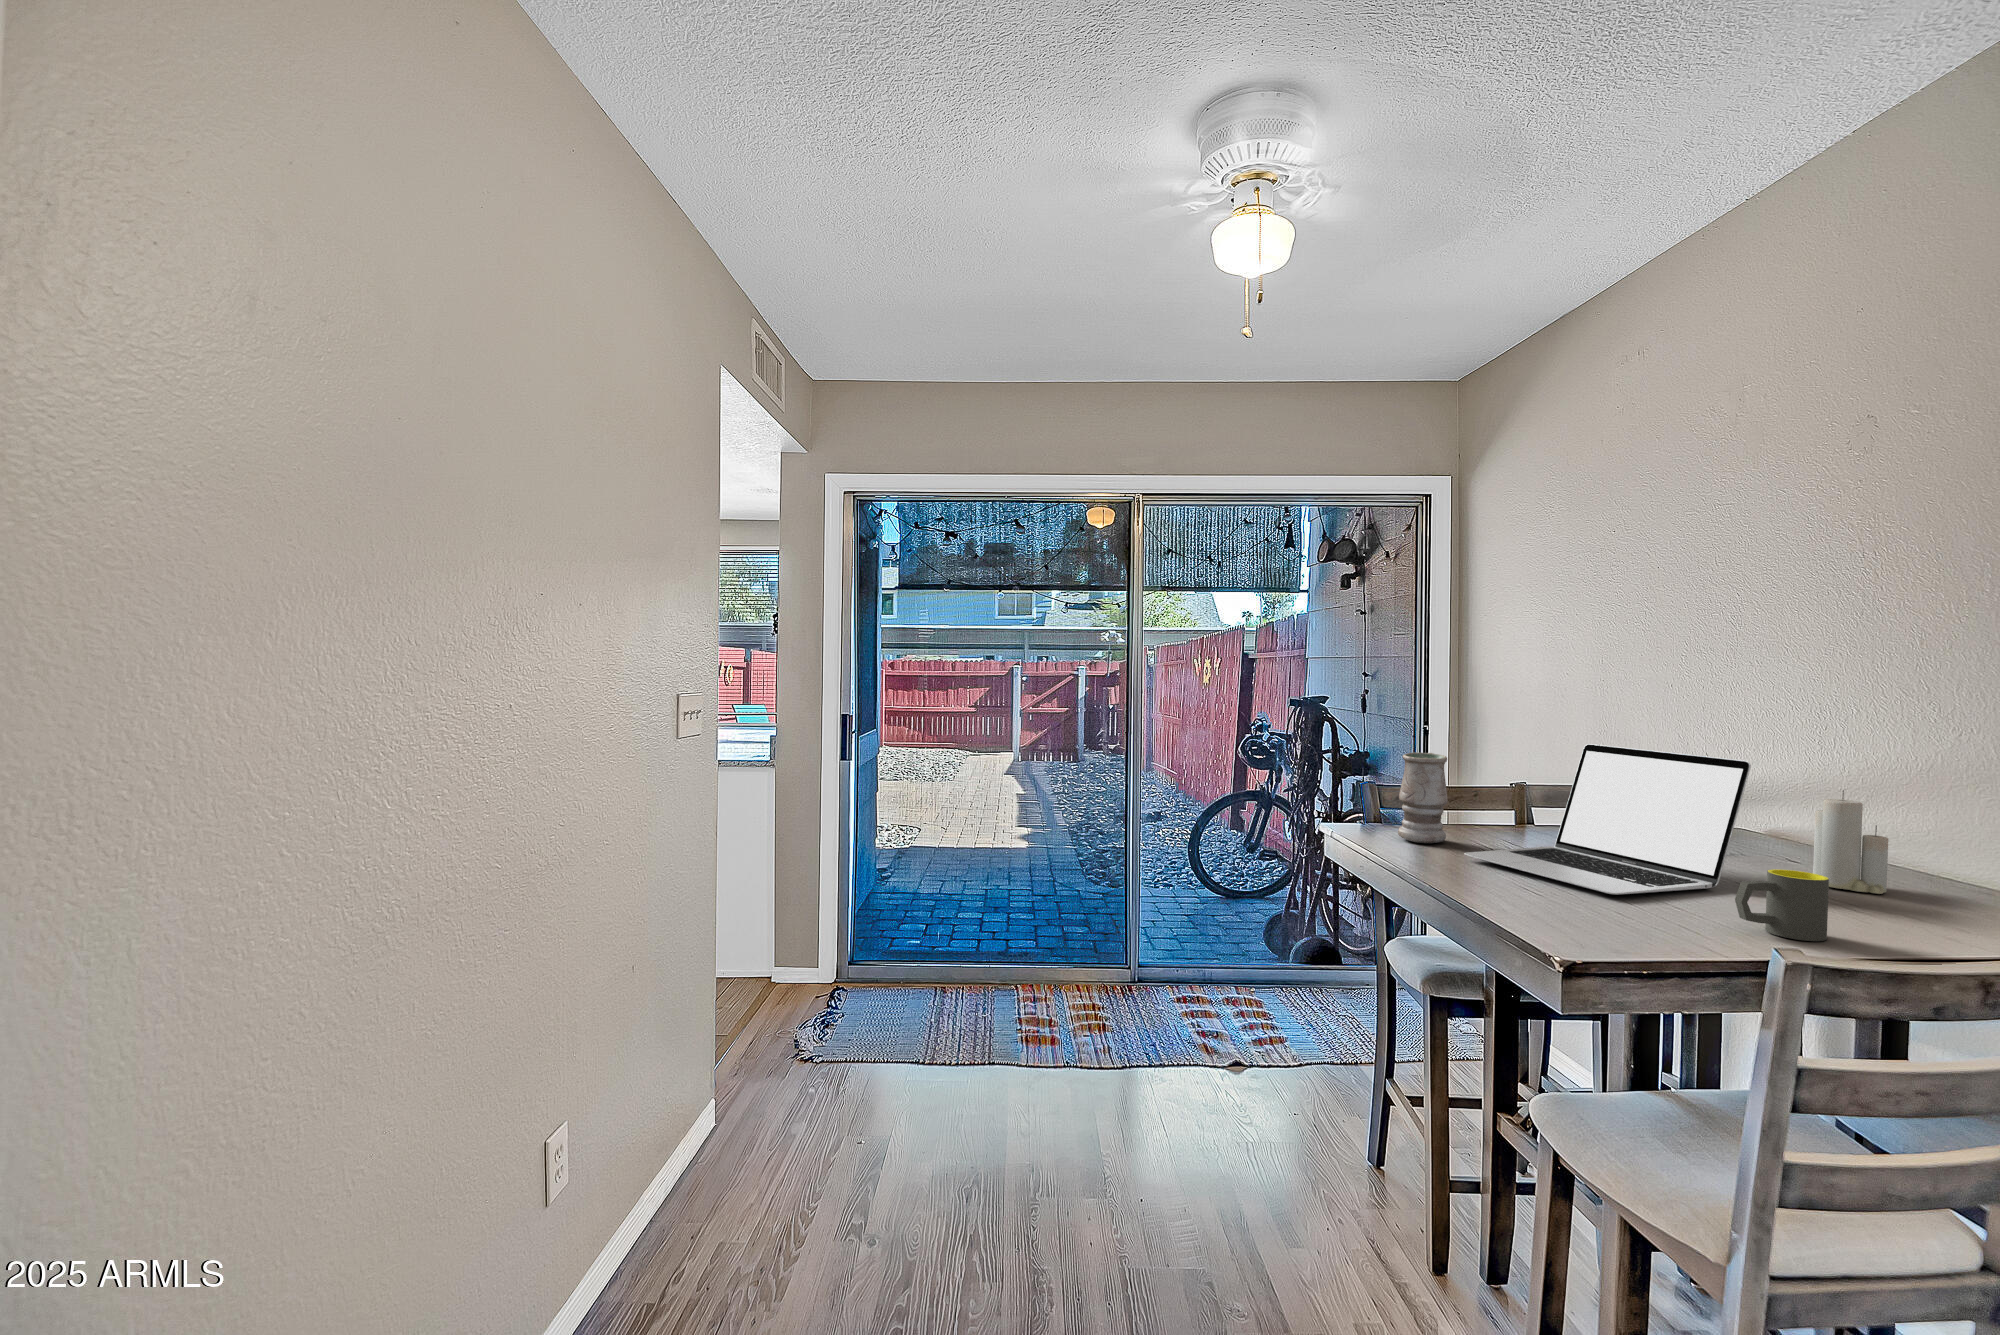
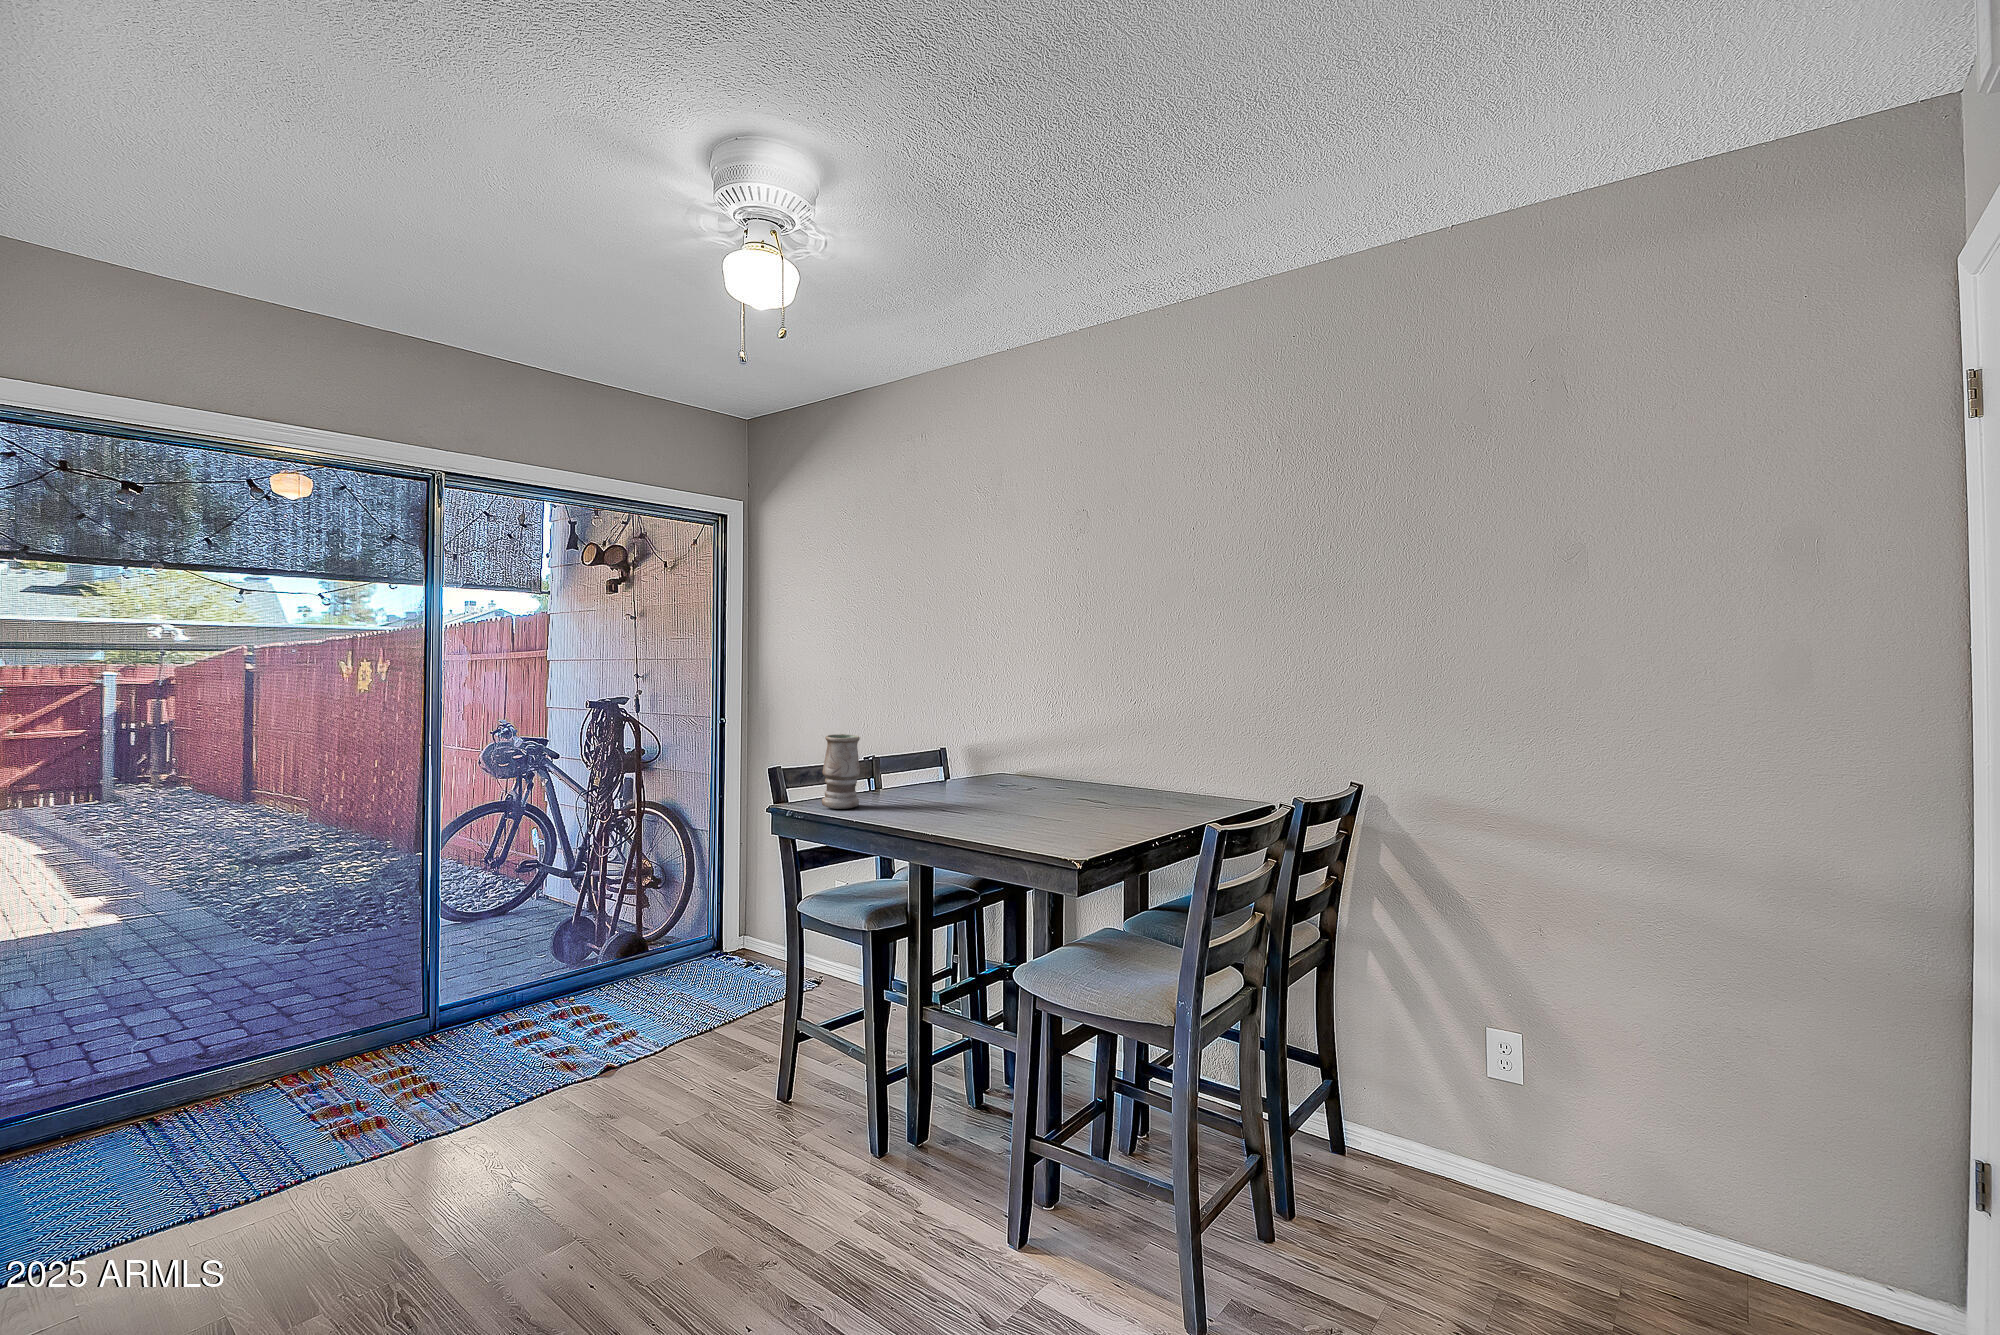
laptop: present [1464,744,1751,895] -> none [894,718,1057,820]
candle: present [1813,790,1888,894] -> none [1072,736,1111,797]
mug: present [1735,869,1829,941] -> none [1096,784,1135,825]

